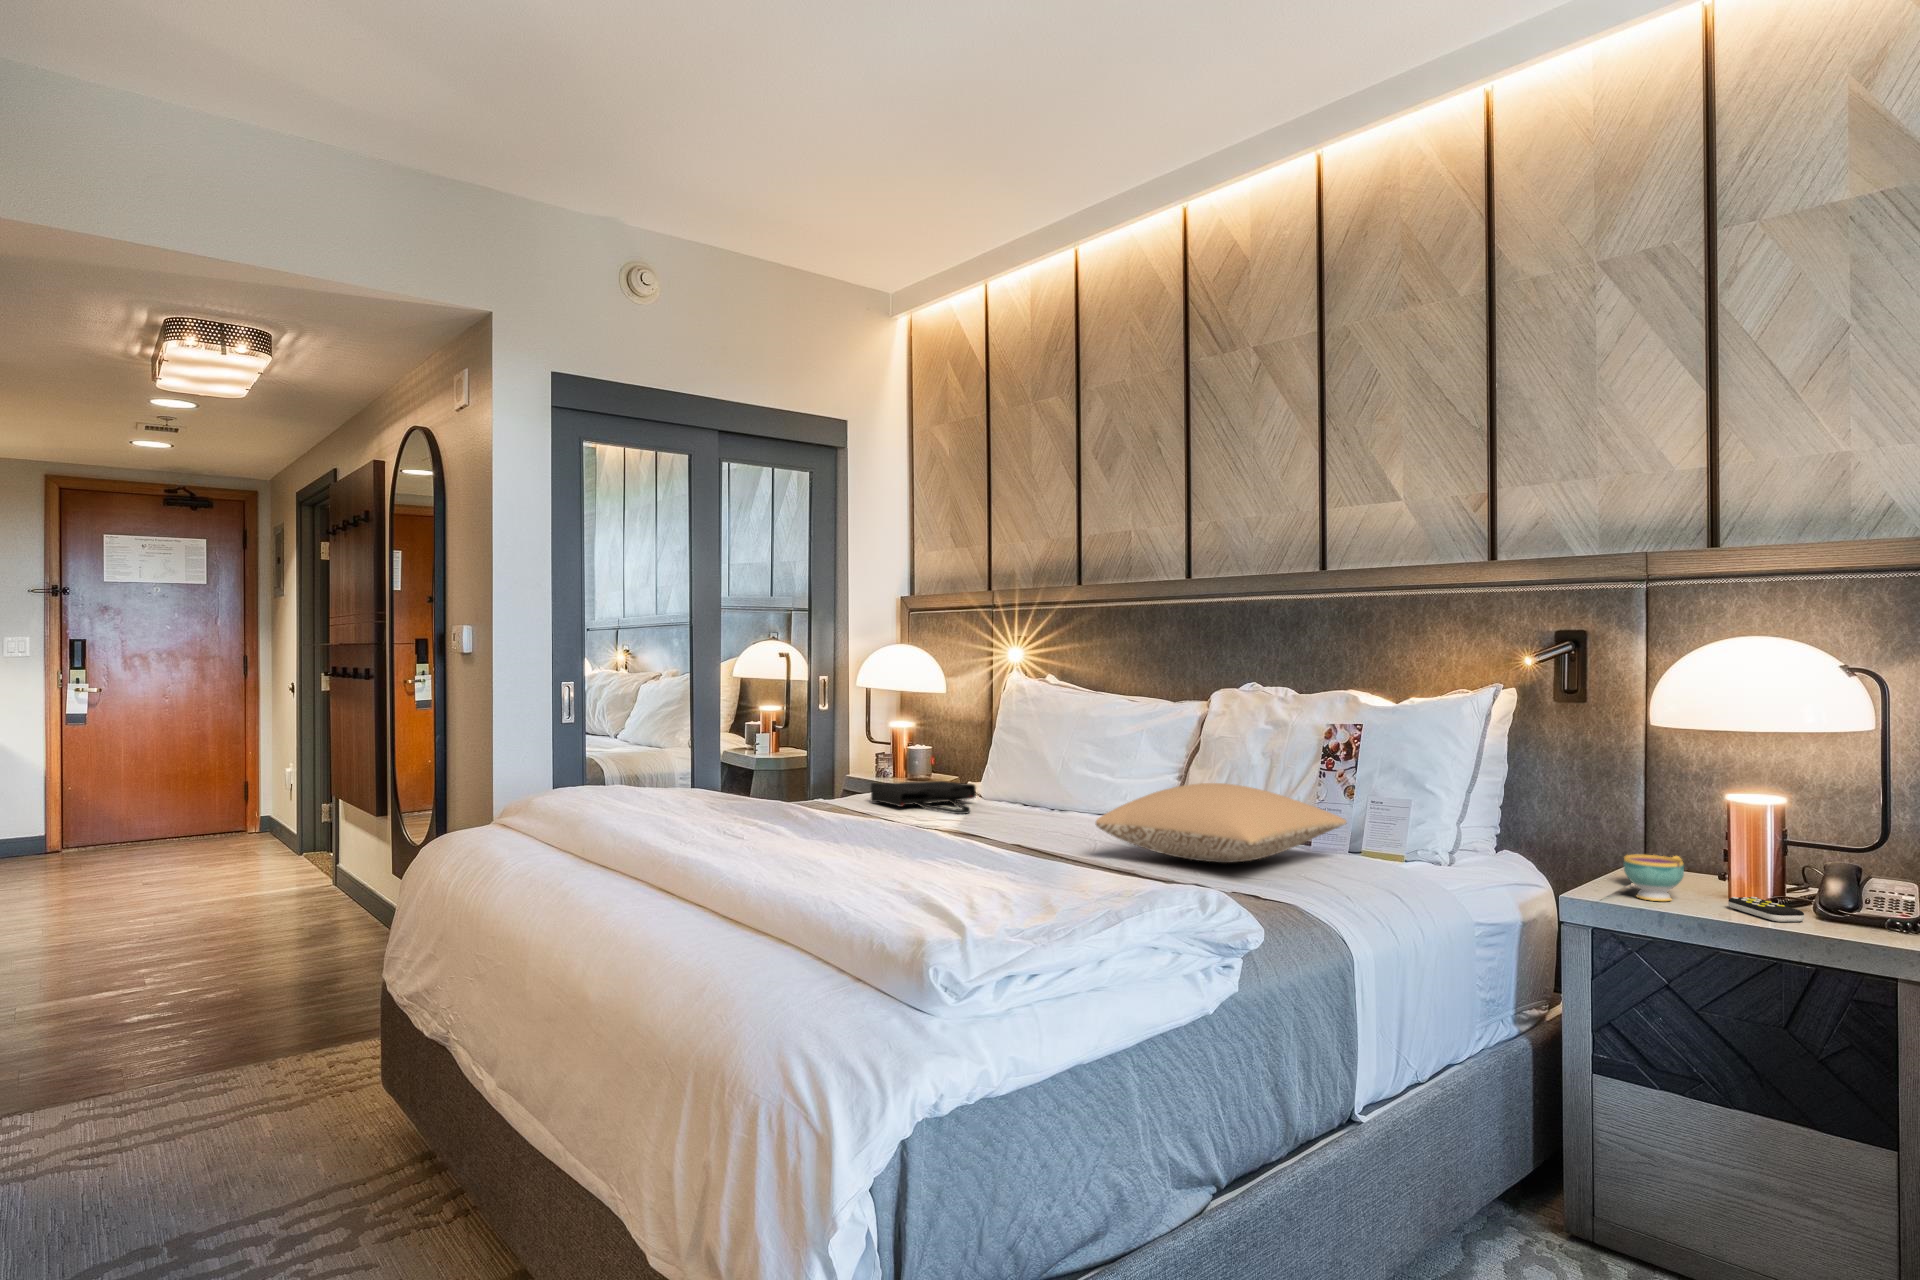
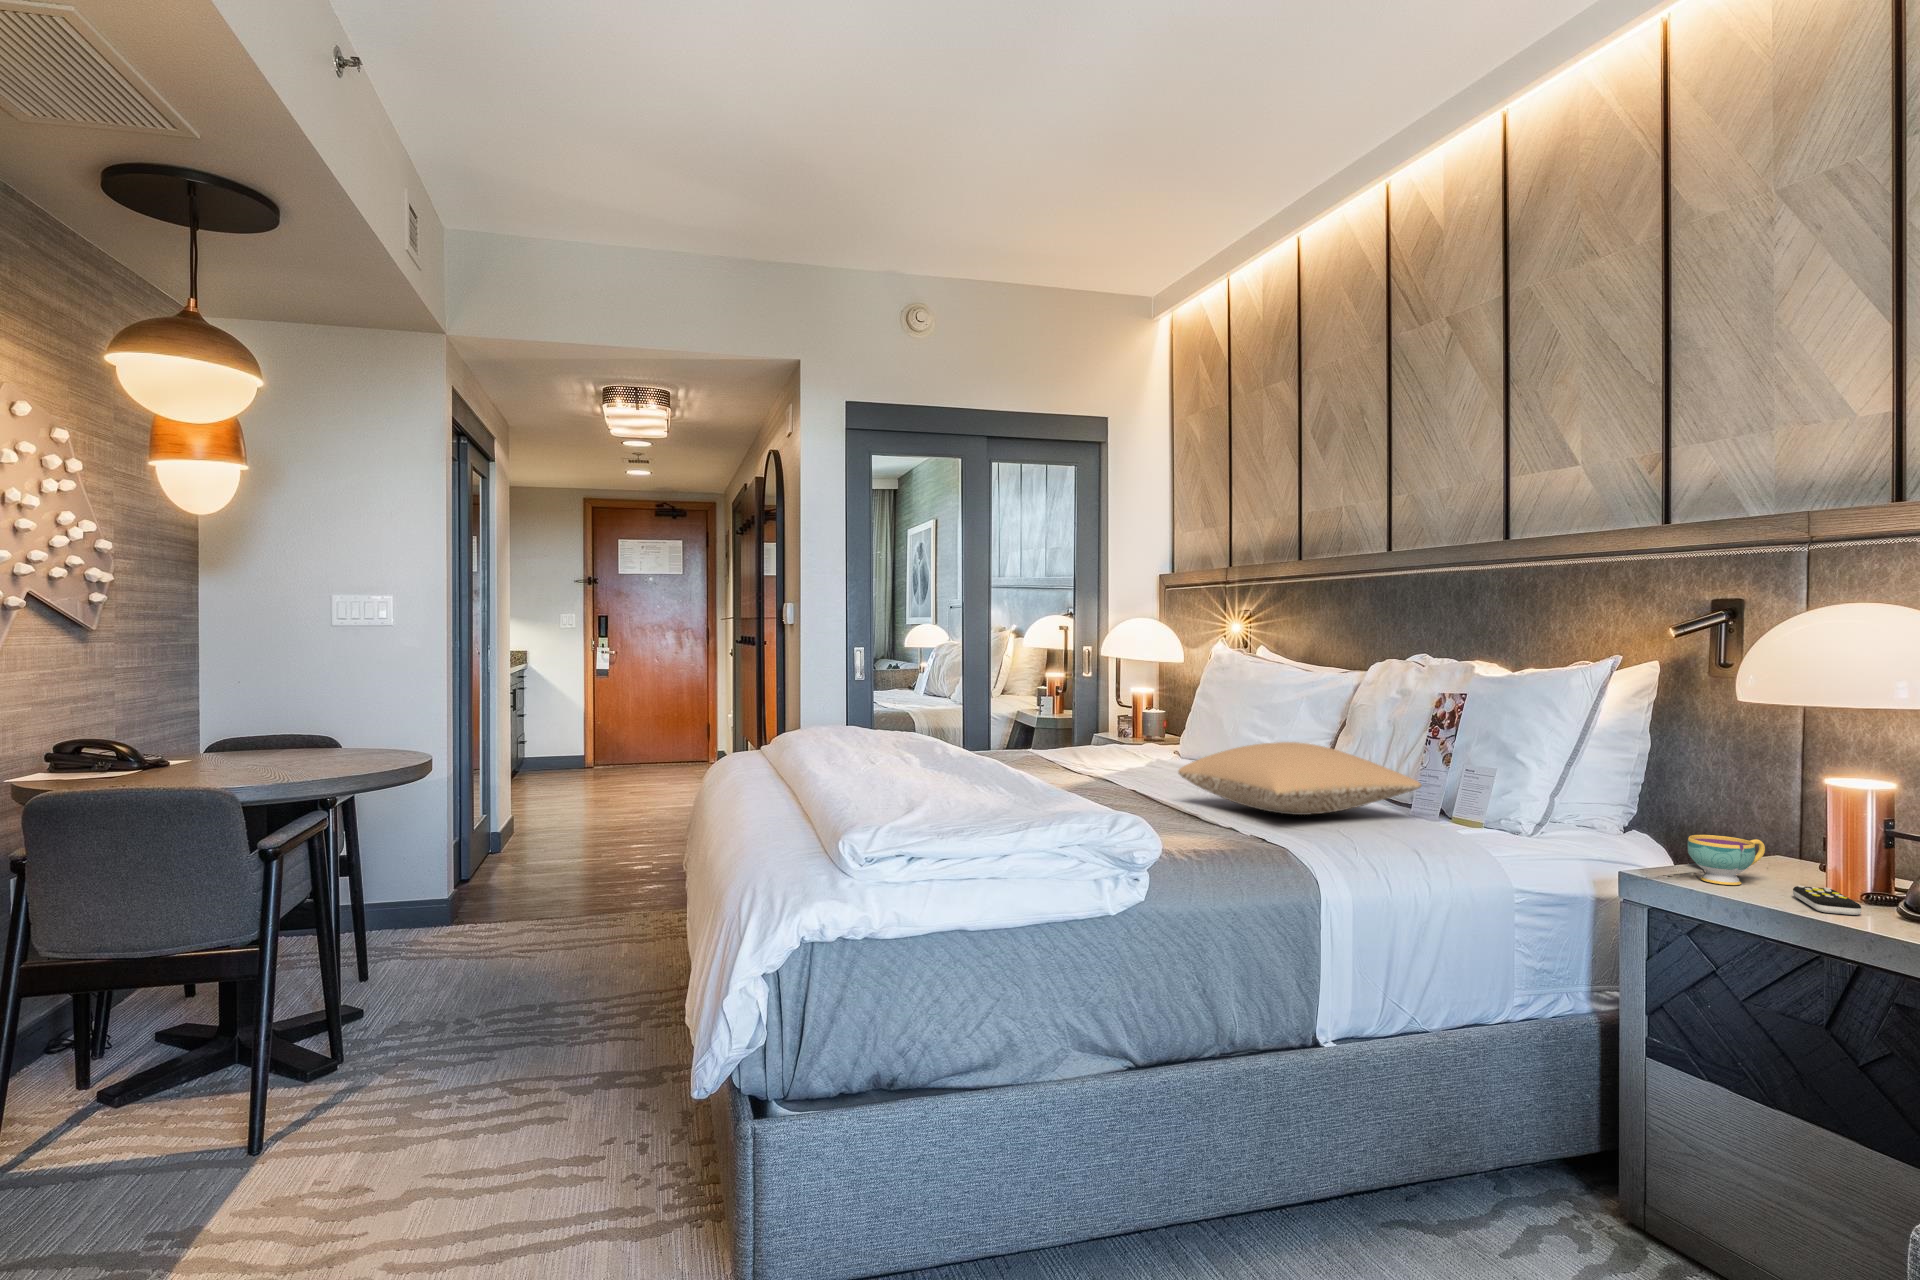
tote bag: present [870,781,976,814] -> none [1073,736,1161,765]

